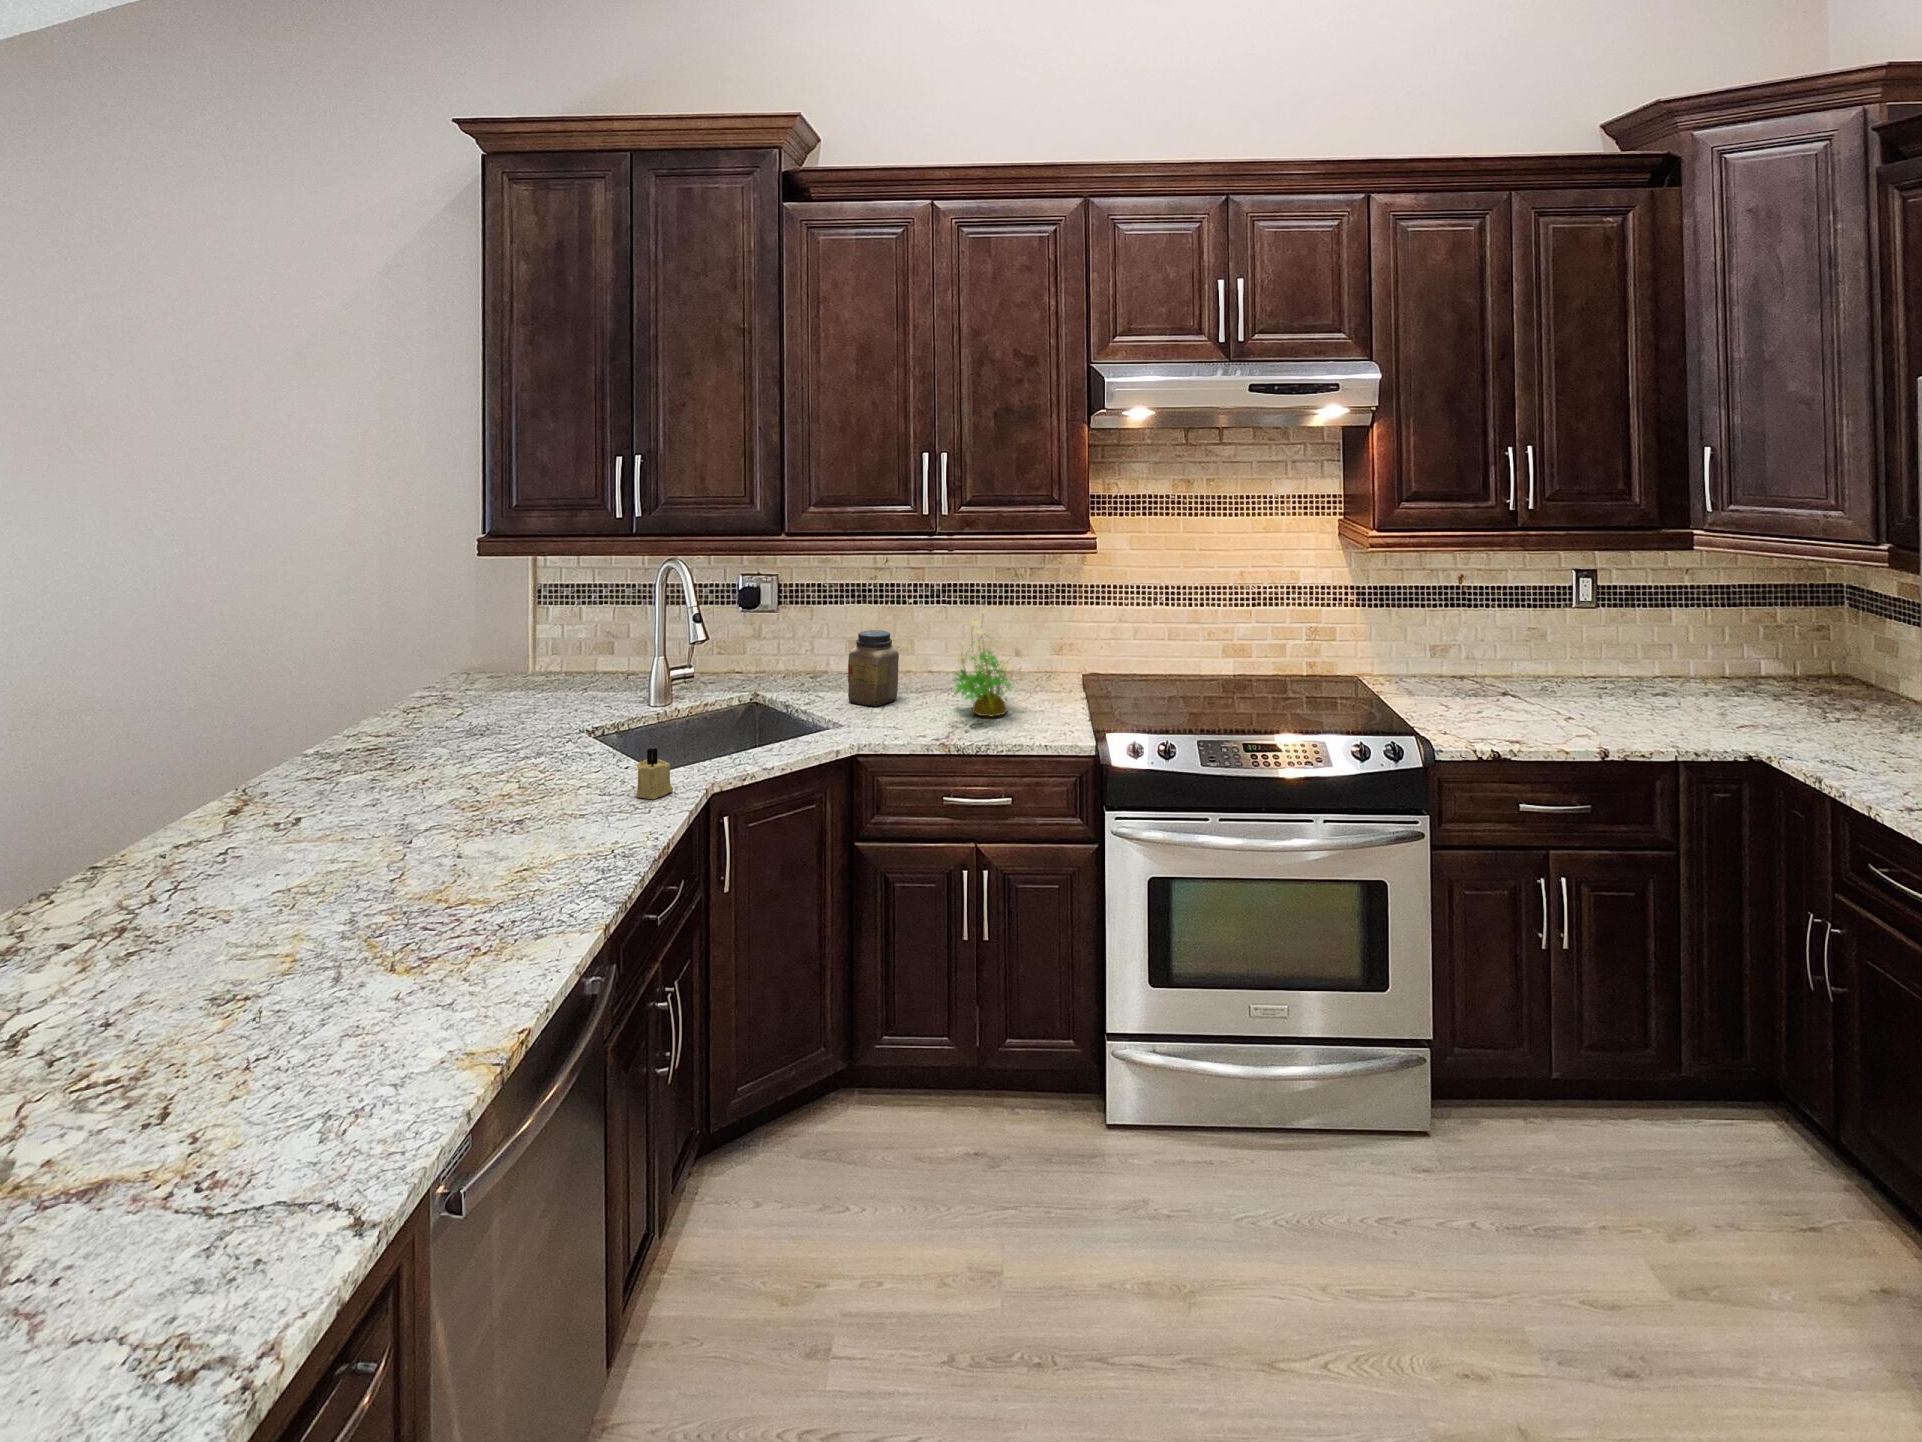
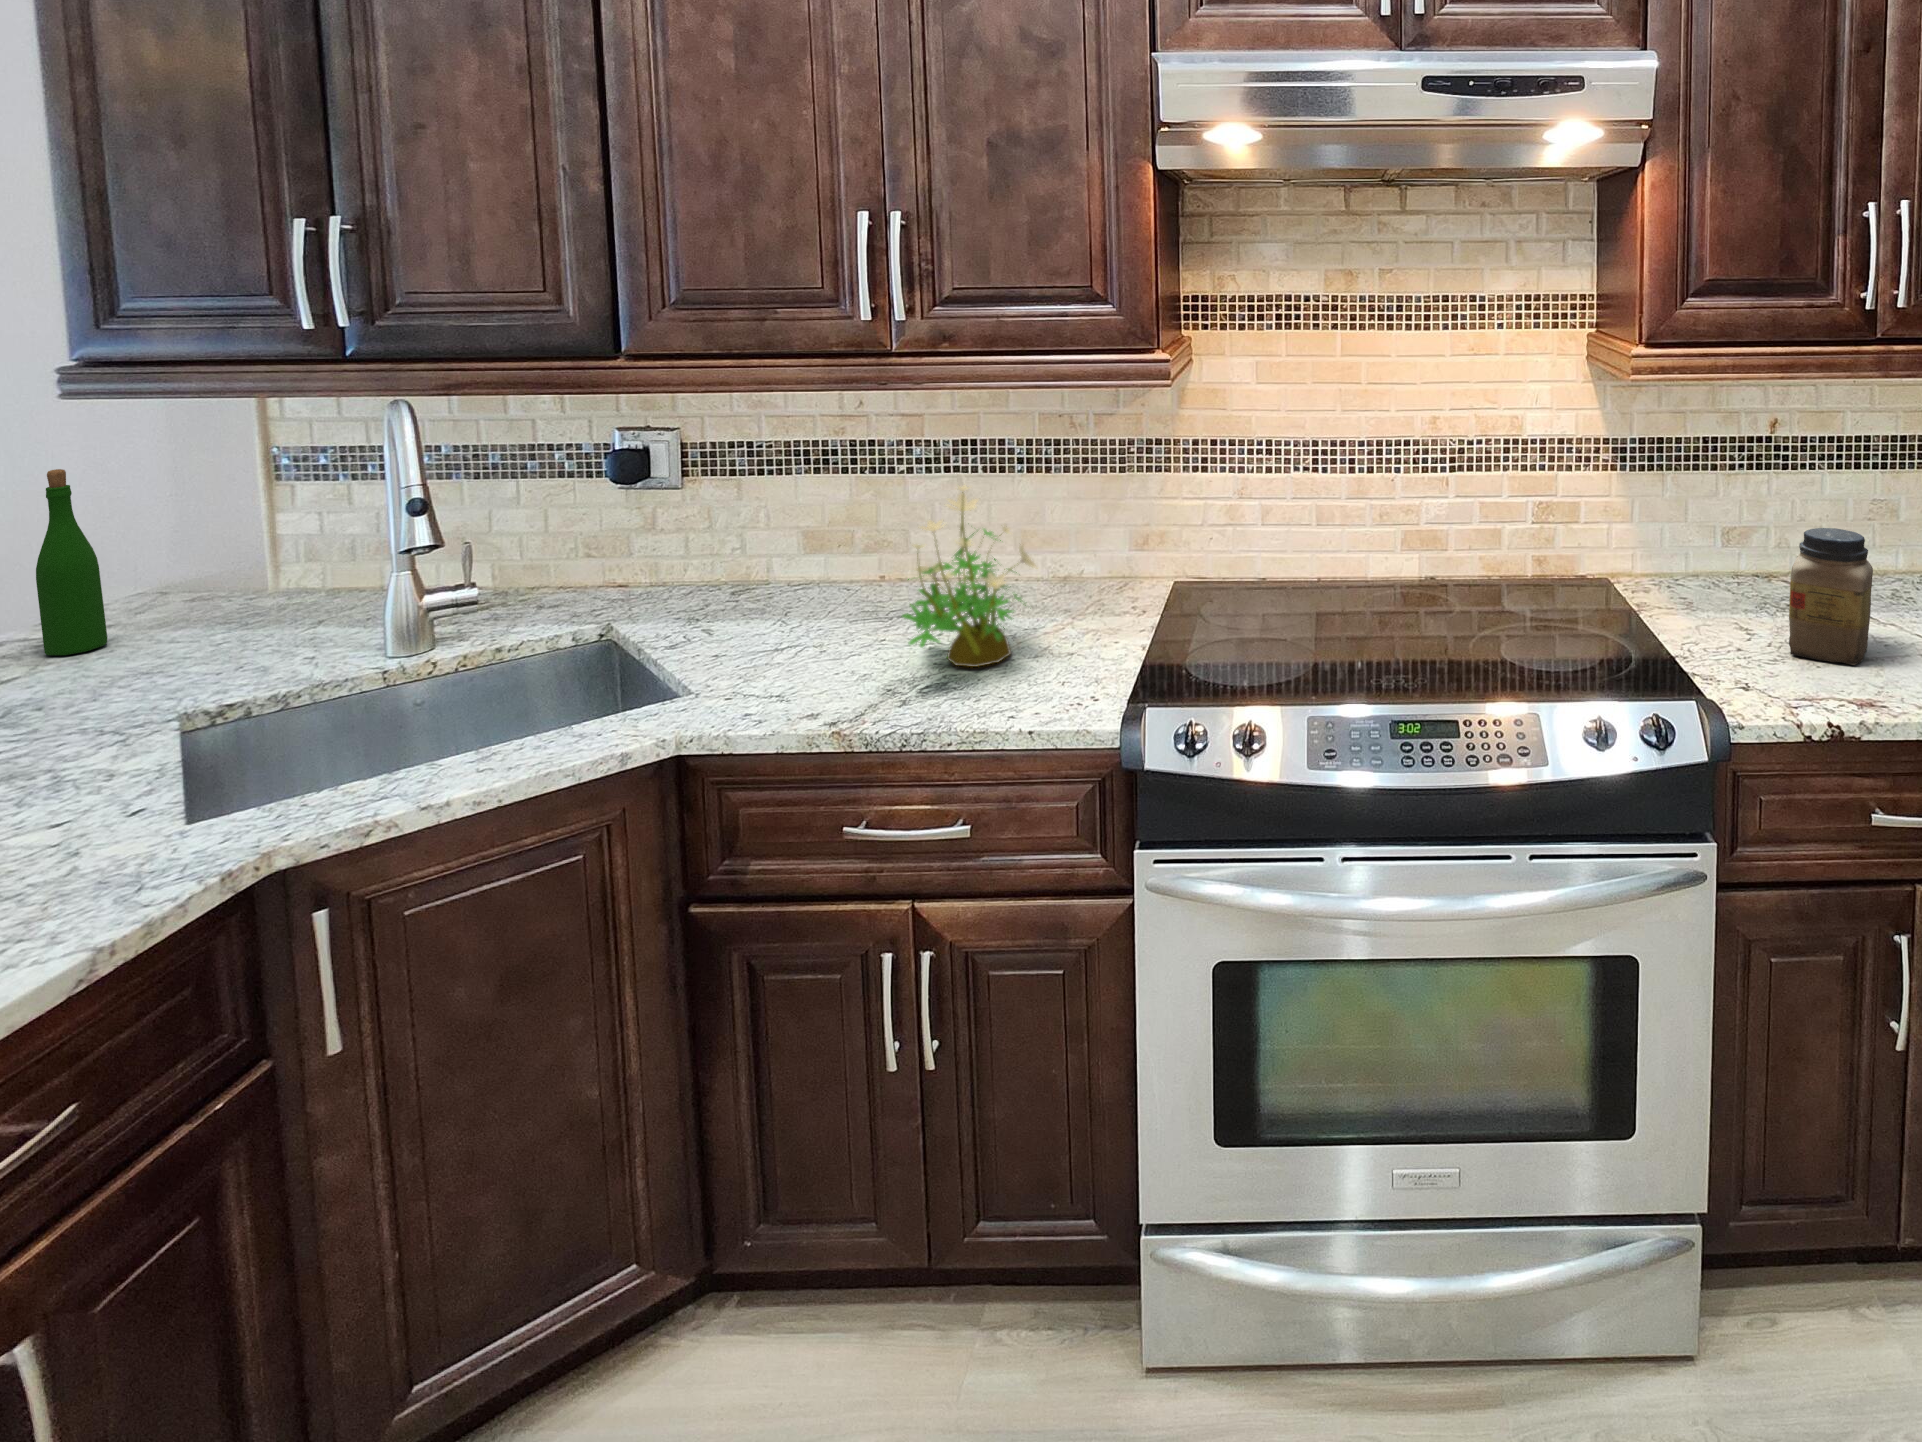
wine bottle: none [453,597,482,705] -> present [36,469,107,655]
jar: present [848,630,899,706] -> present [1789,528,1873,665]
candle: present [637,748,673,799] -> none [32,797,148,912]

